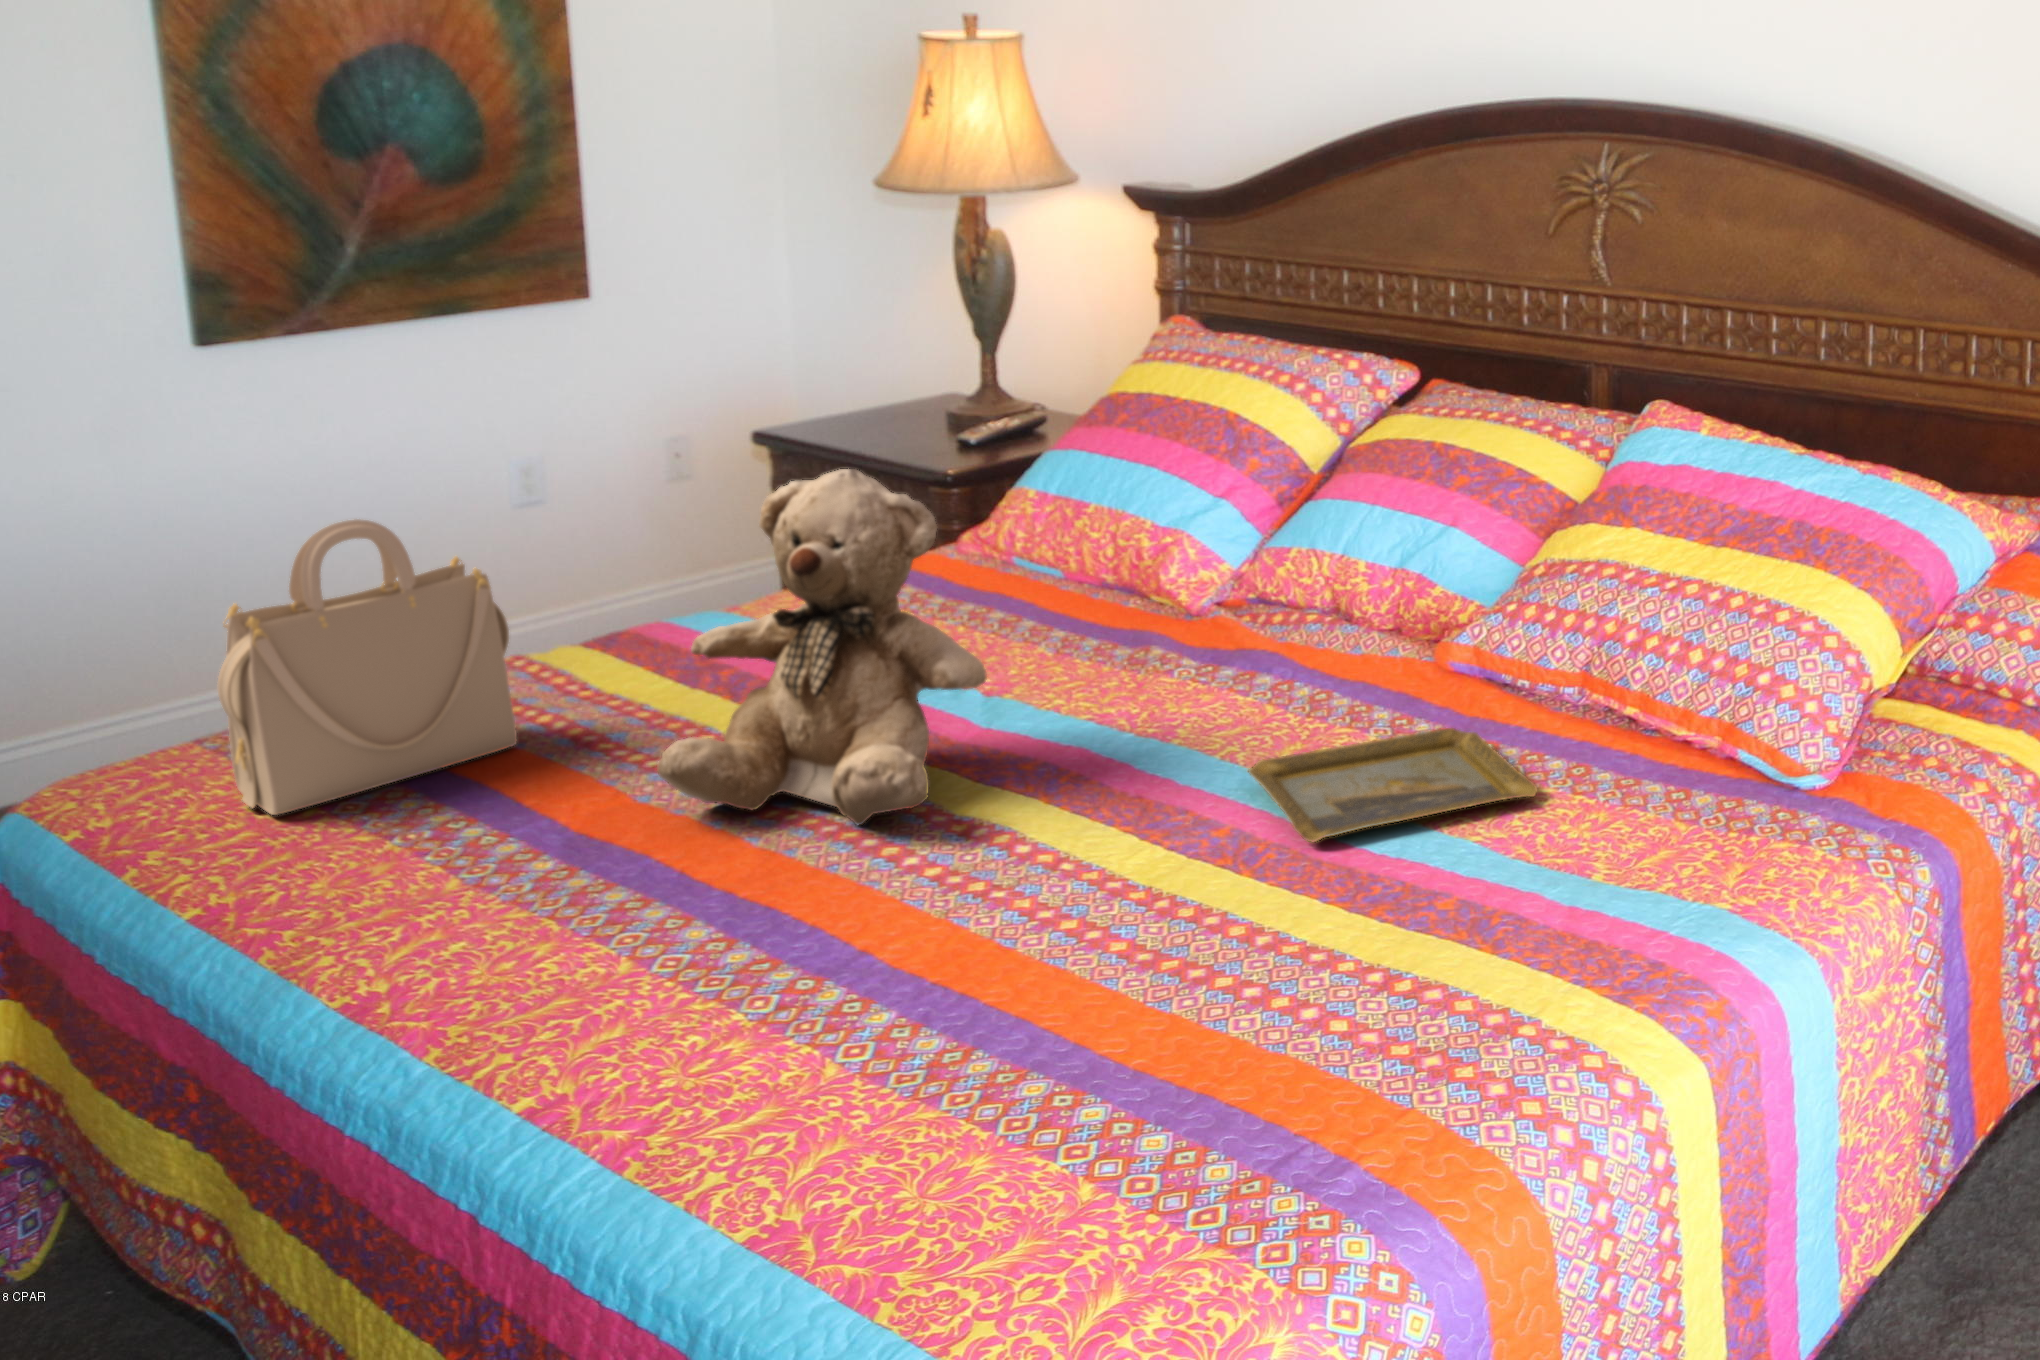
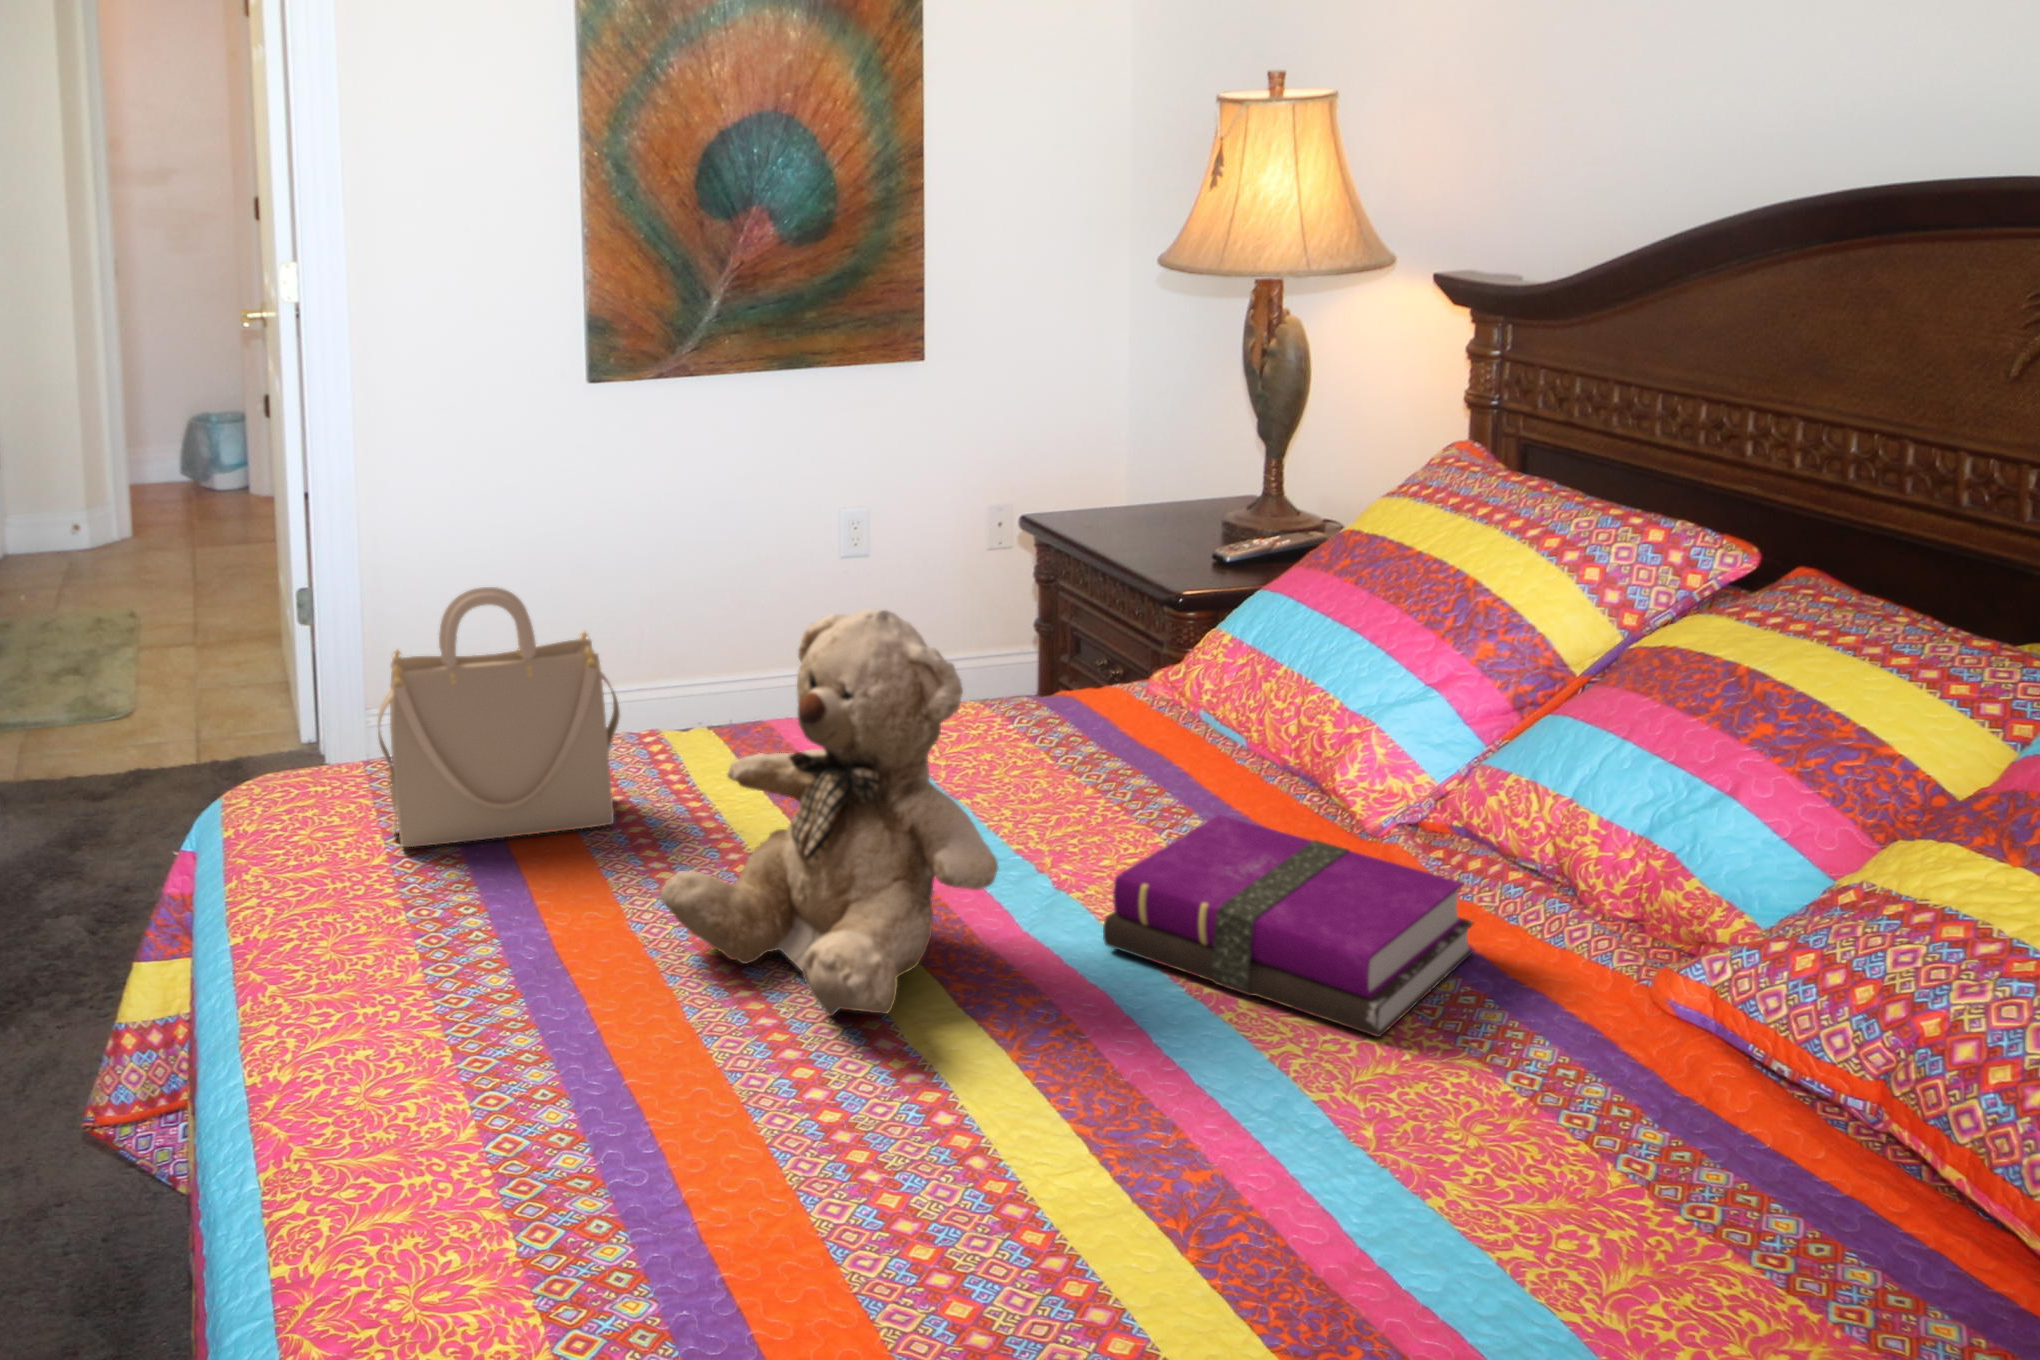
notebook: none [1051,612,1310,732] -> present [1103,815,1474,1037]
tray: present [1248,728,1537,842] -> none [1282,1078,1710,1275]

